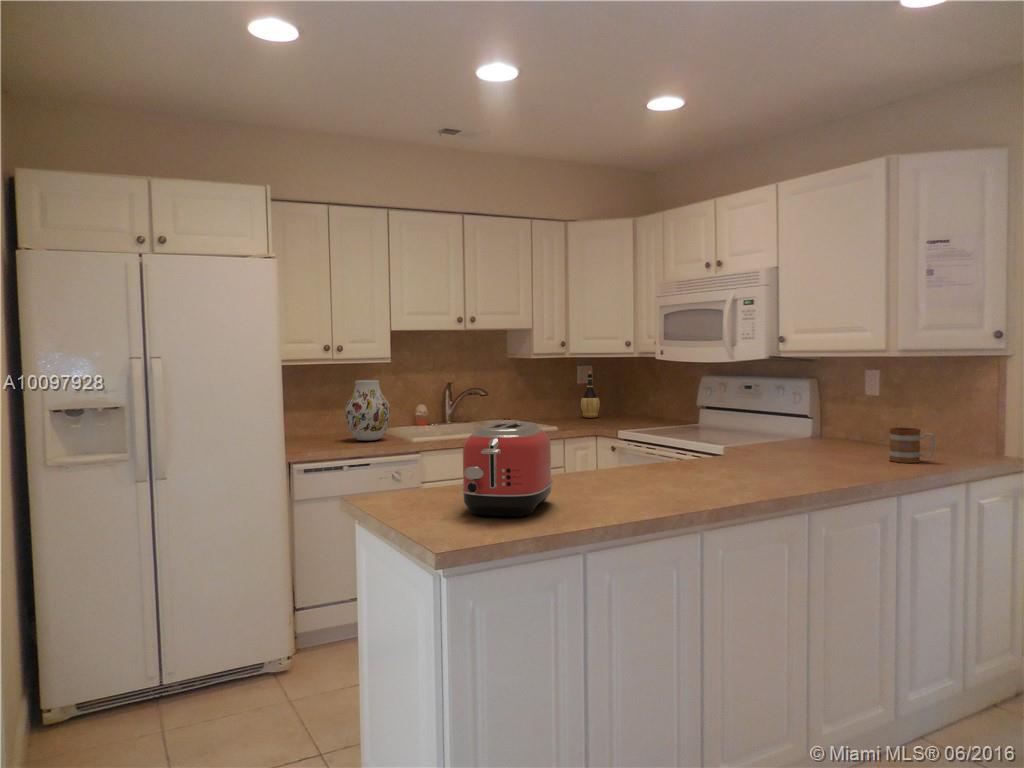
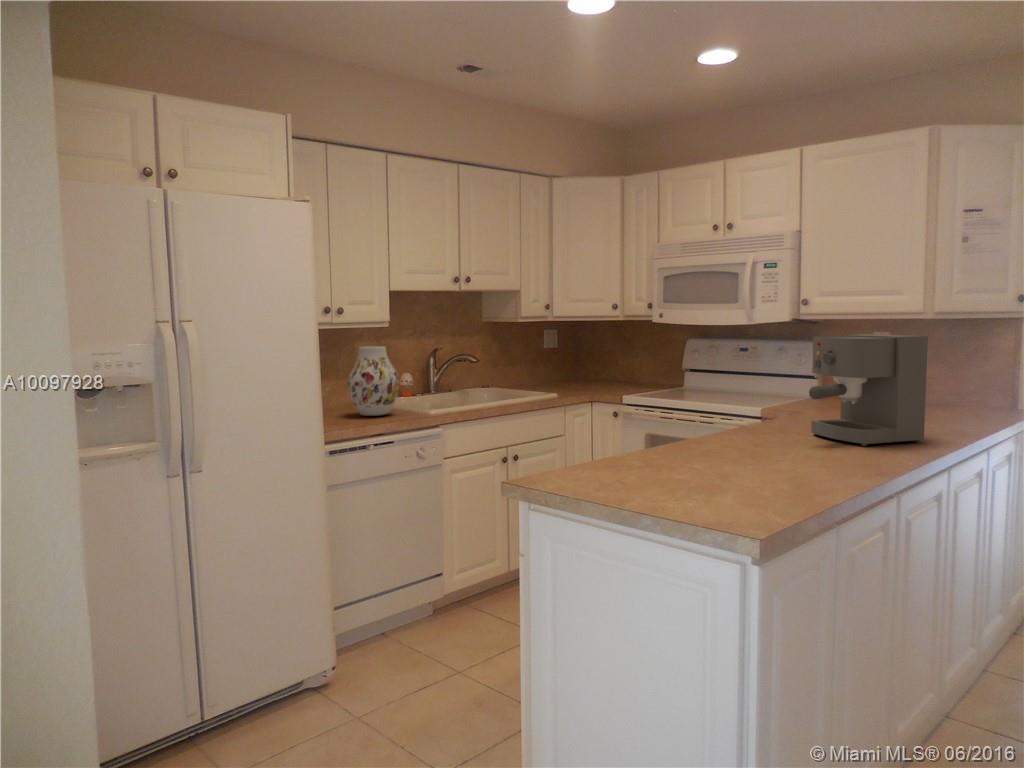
wine bottle: present [581,371,600,418] -> none [550,335,569,384]
coffee maker: none [676,373,802,485] -> present [809,334,928,446]
toaster: present [461,422,553,517] -> none [668,388,772,492]
mug: present [889,428,935,463] -> none [934,385,980,418]

